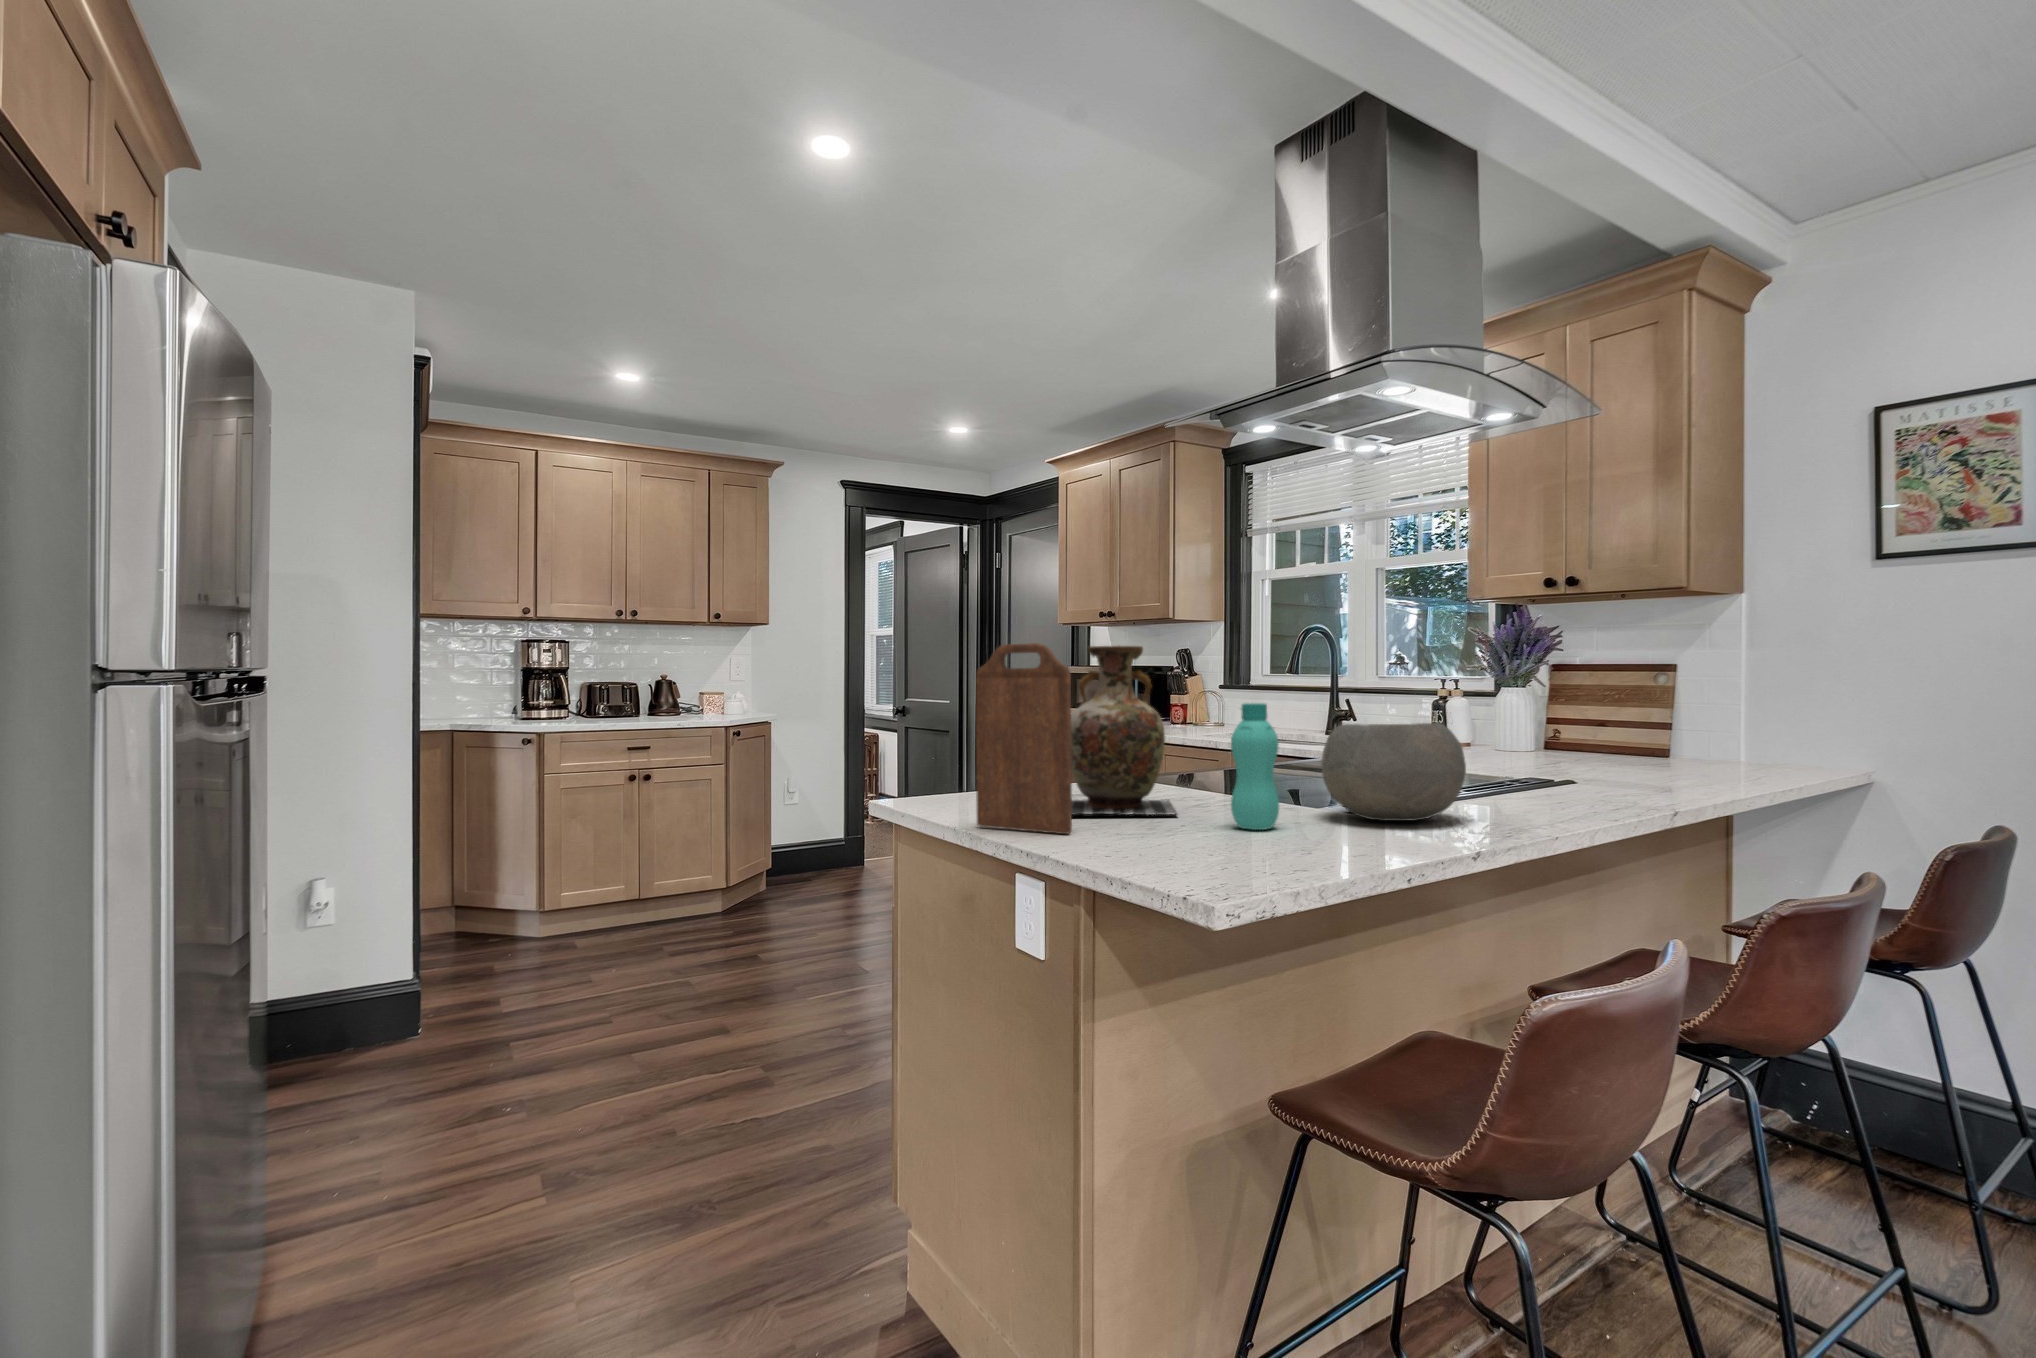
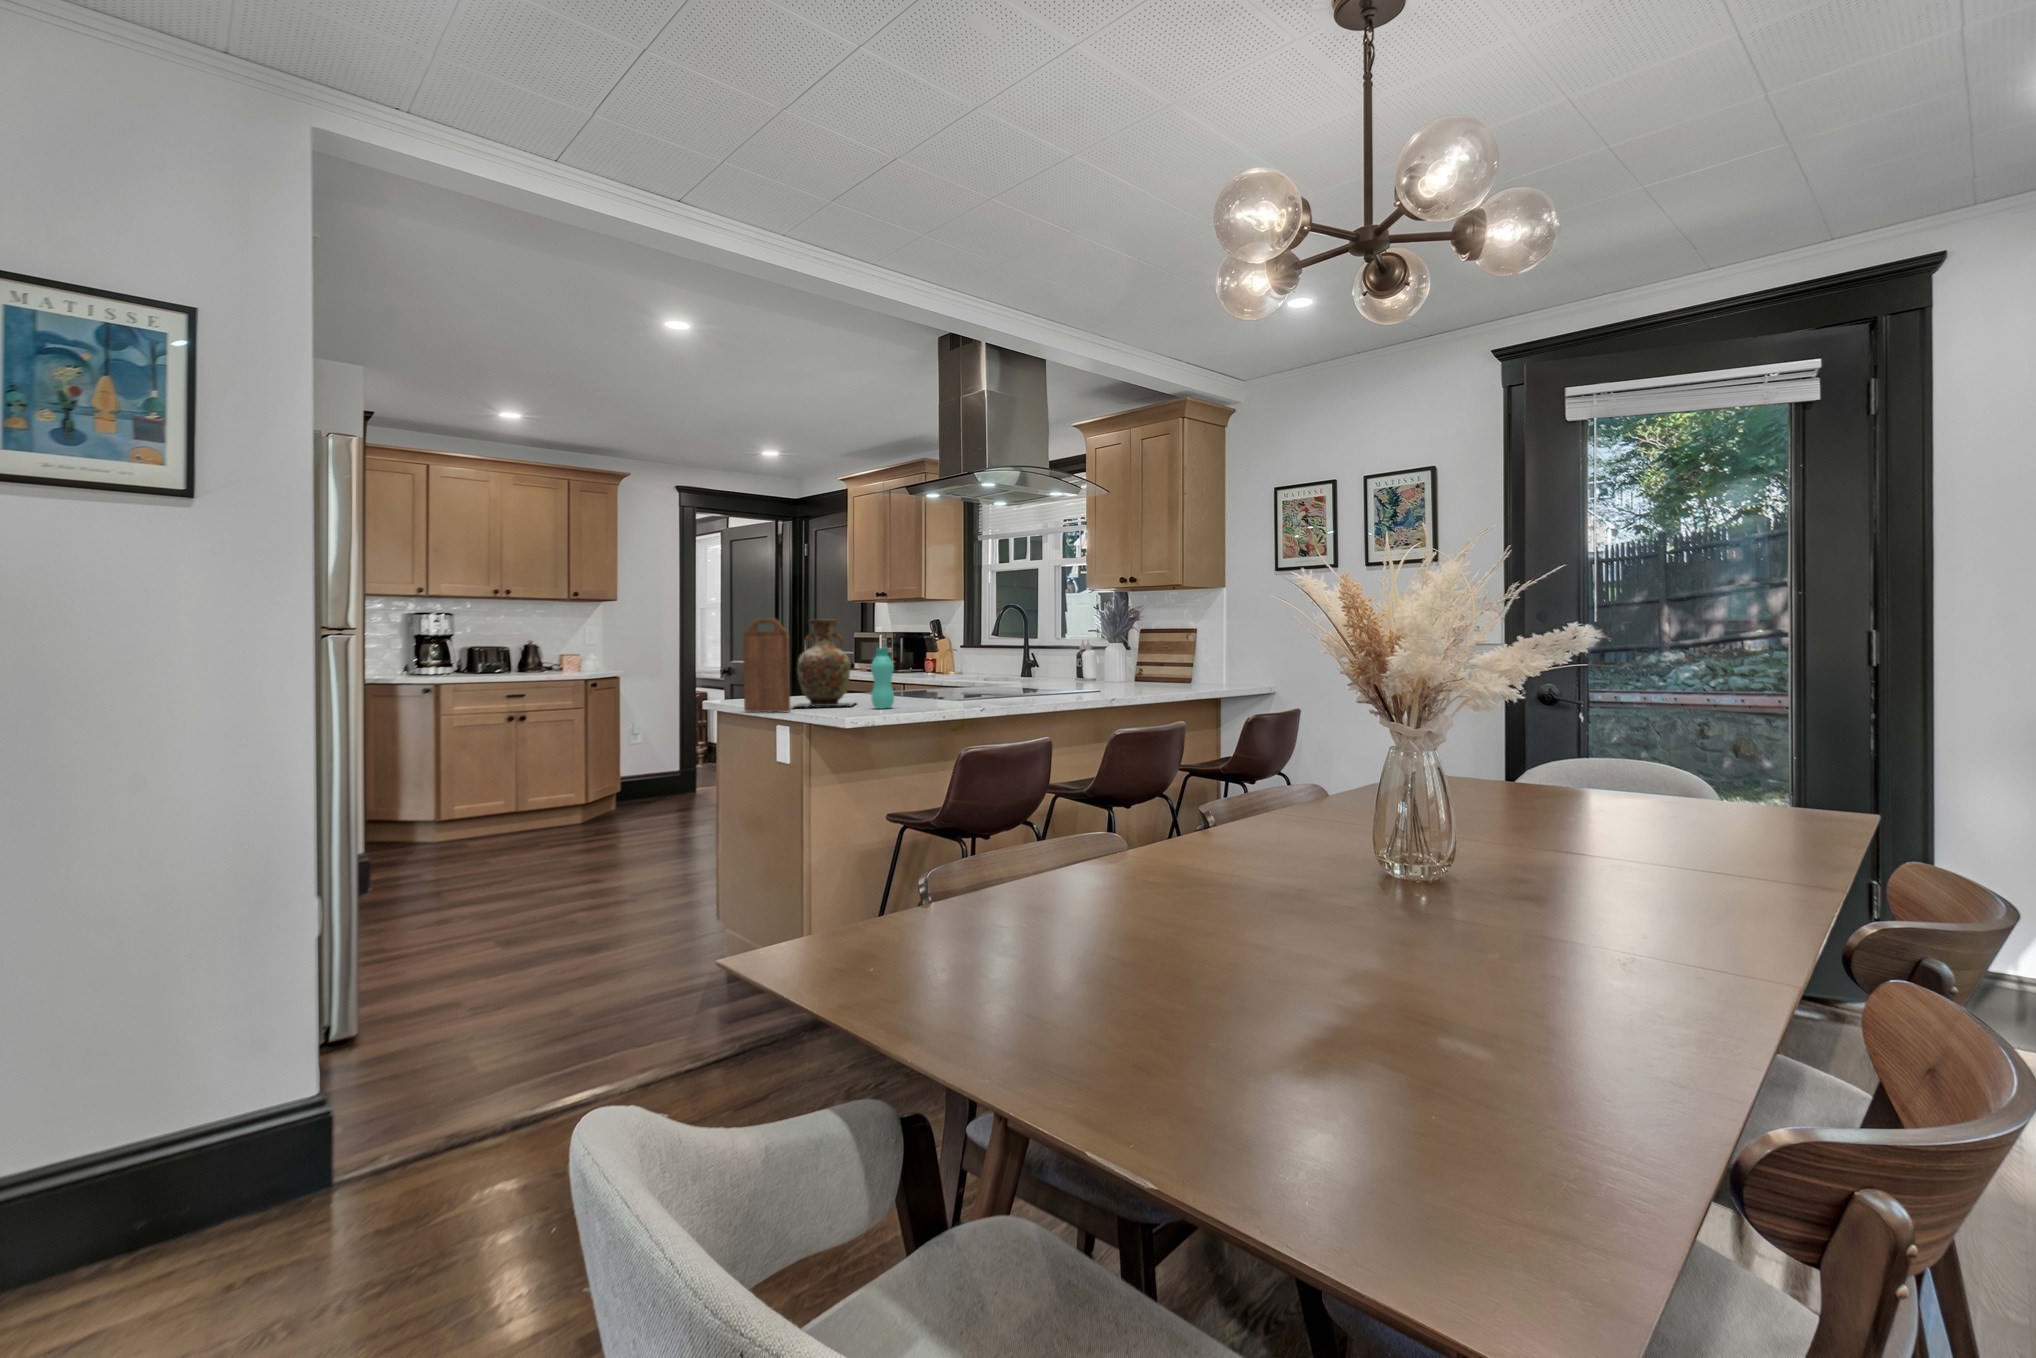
bowl: present [1321,722,1466,821] -> none [921,657,988,705]

